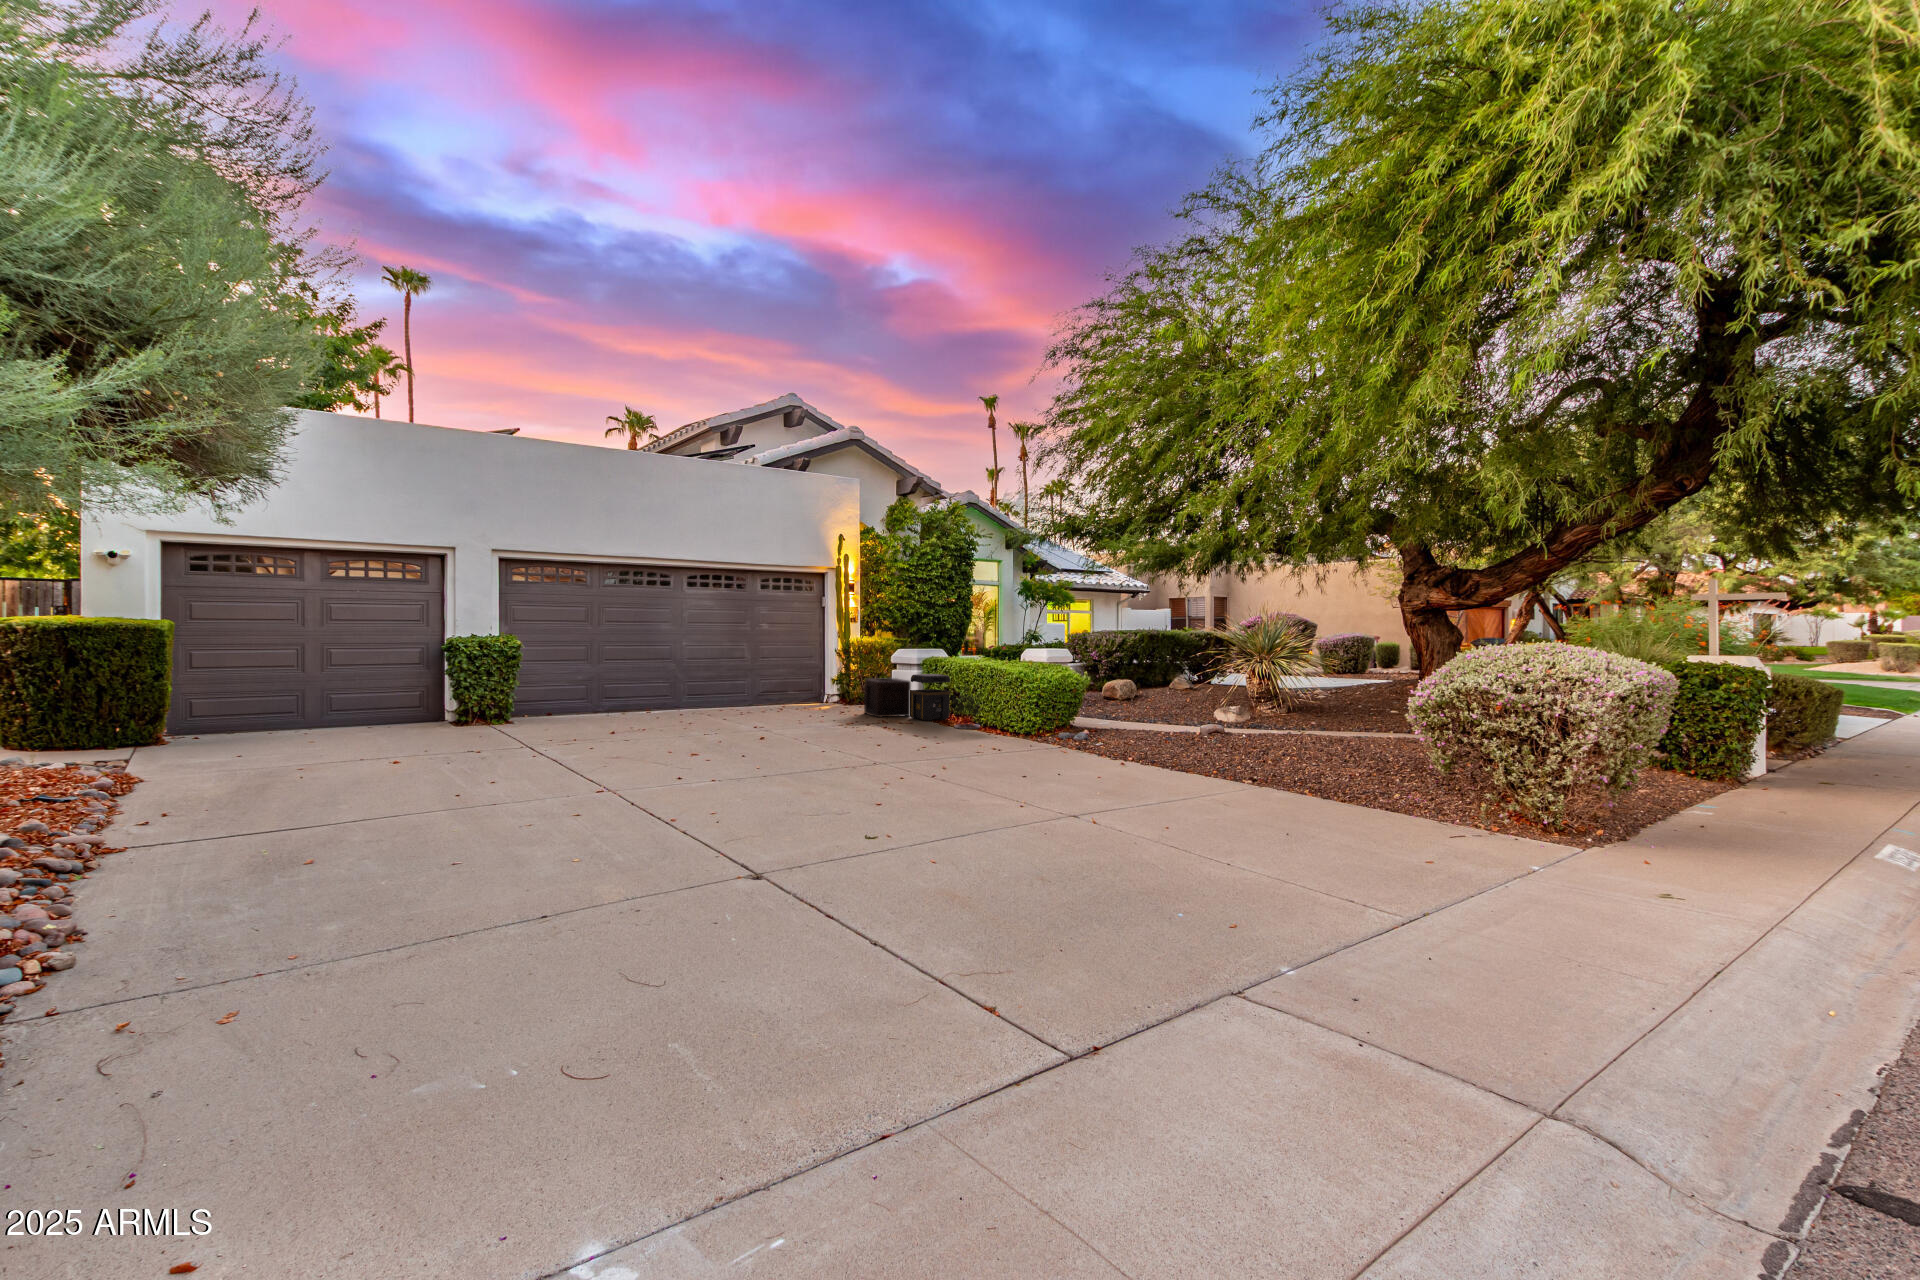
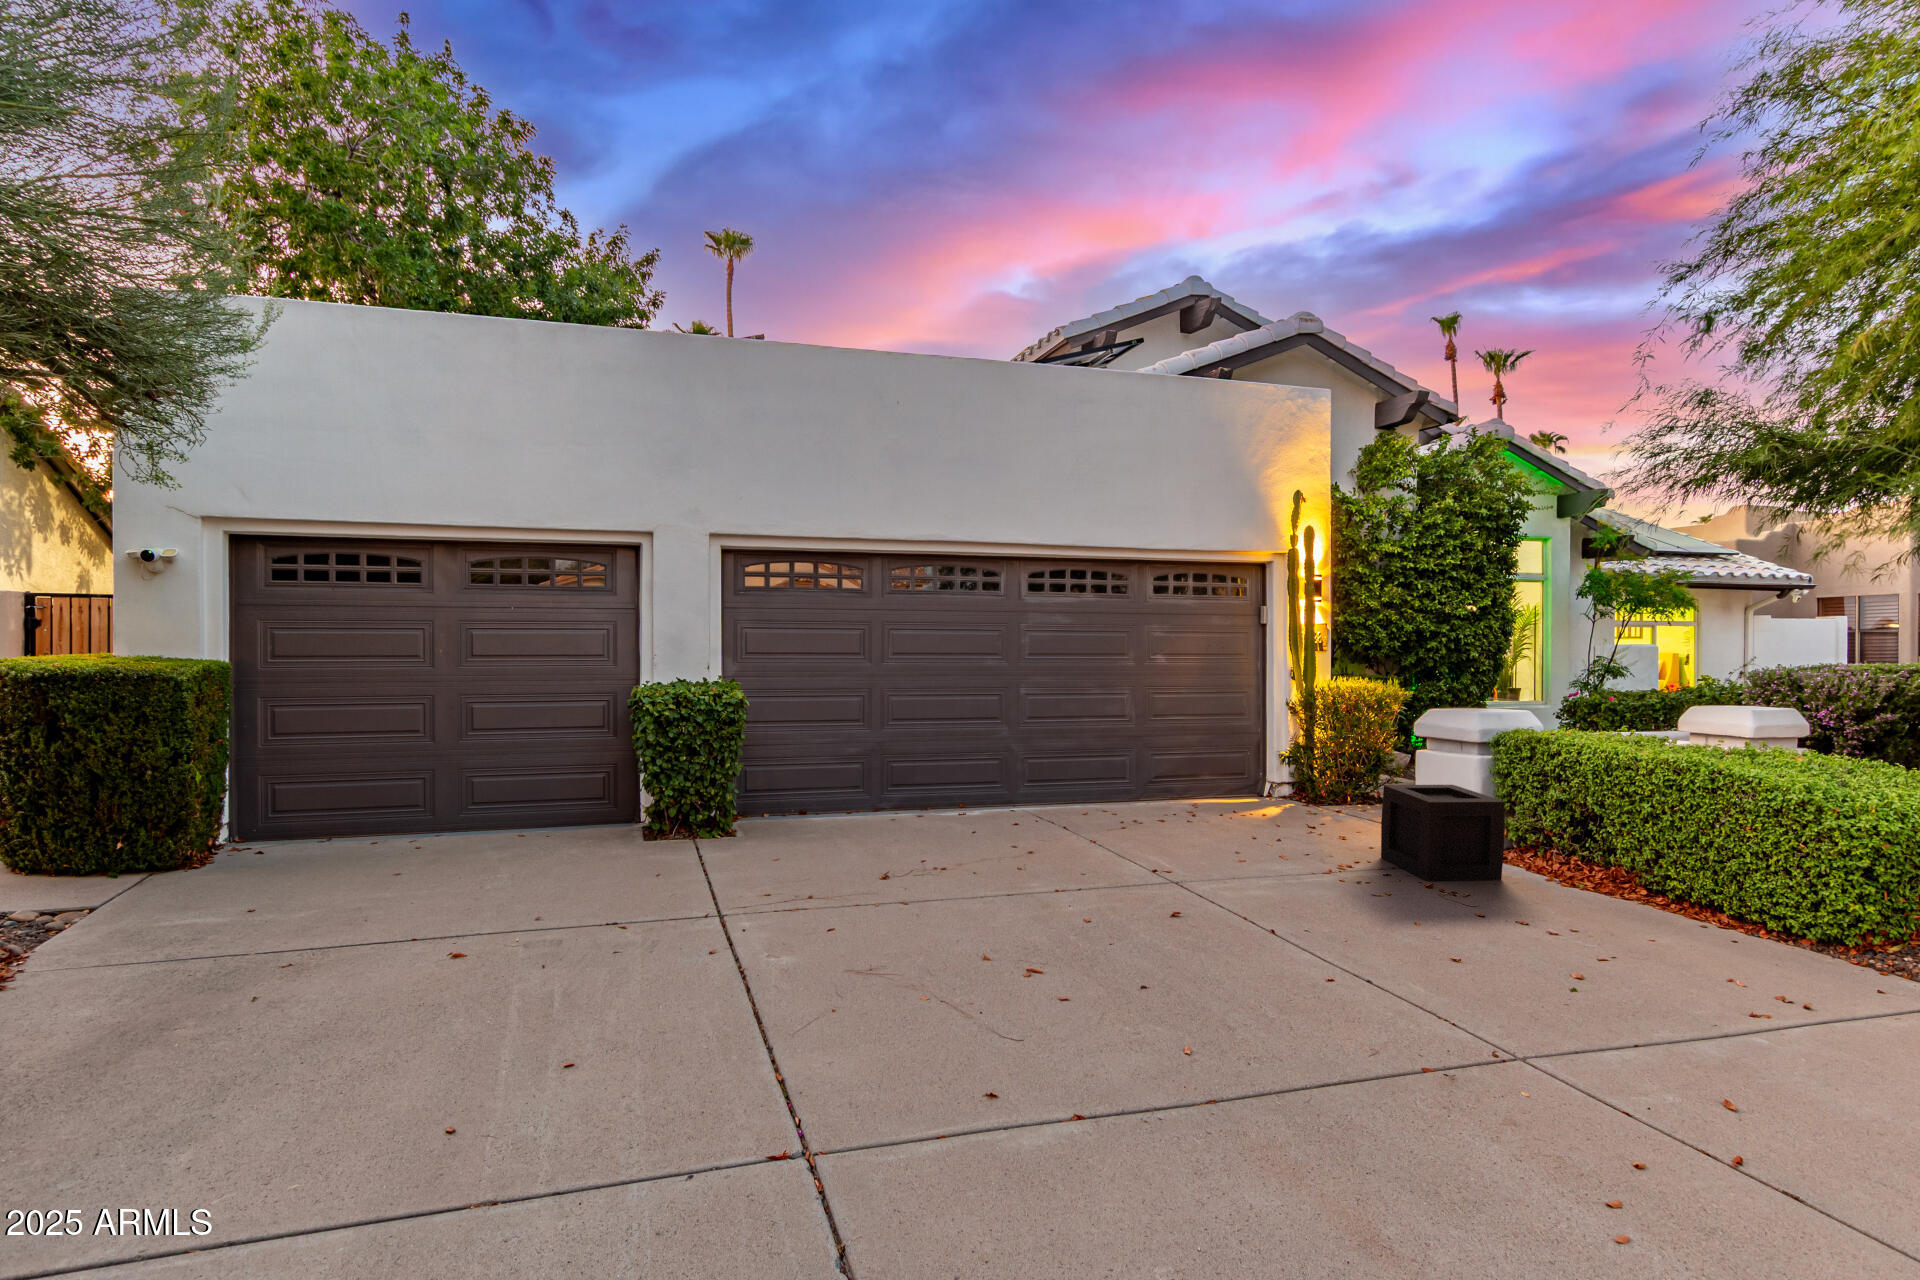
toolbox: present [910,674,950,721] -> none [1513,791,1633,912]
potted tree: present [952,681,981,729] -> none [1683,840,1799,982]

